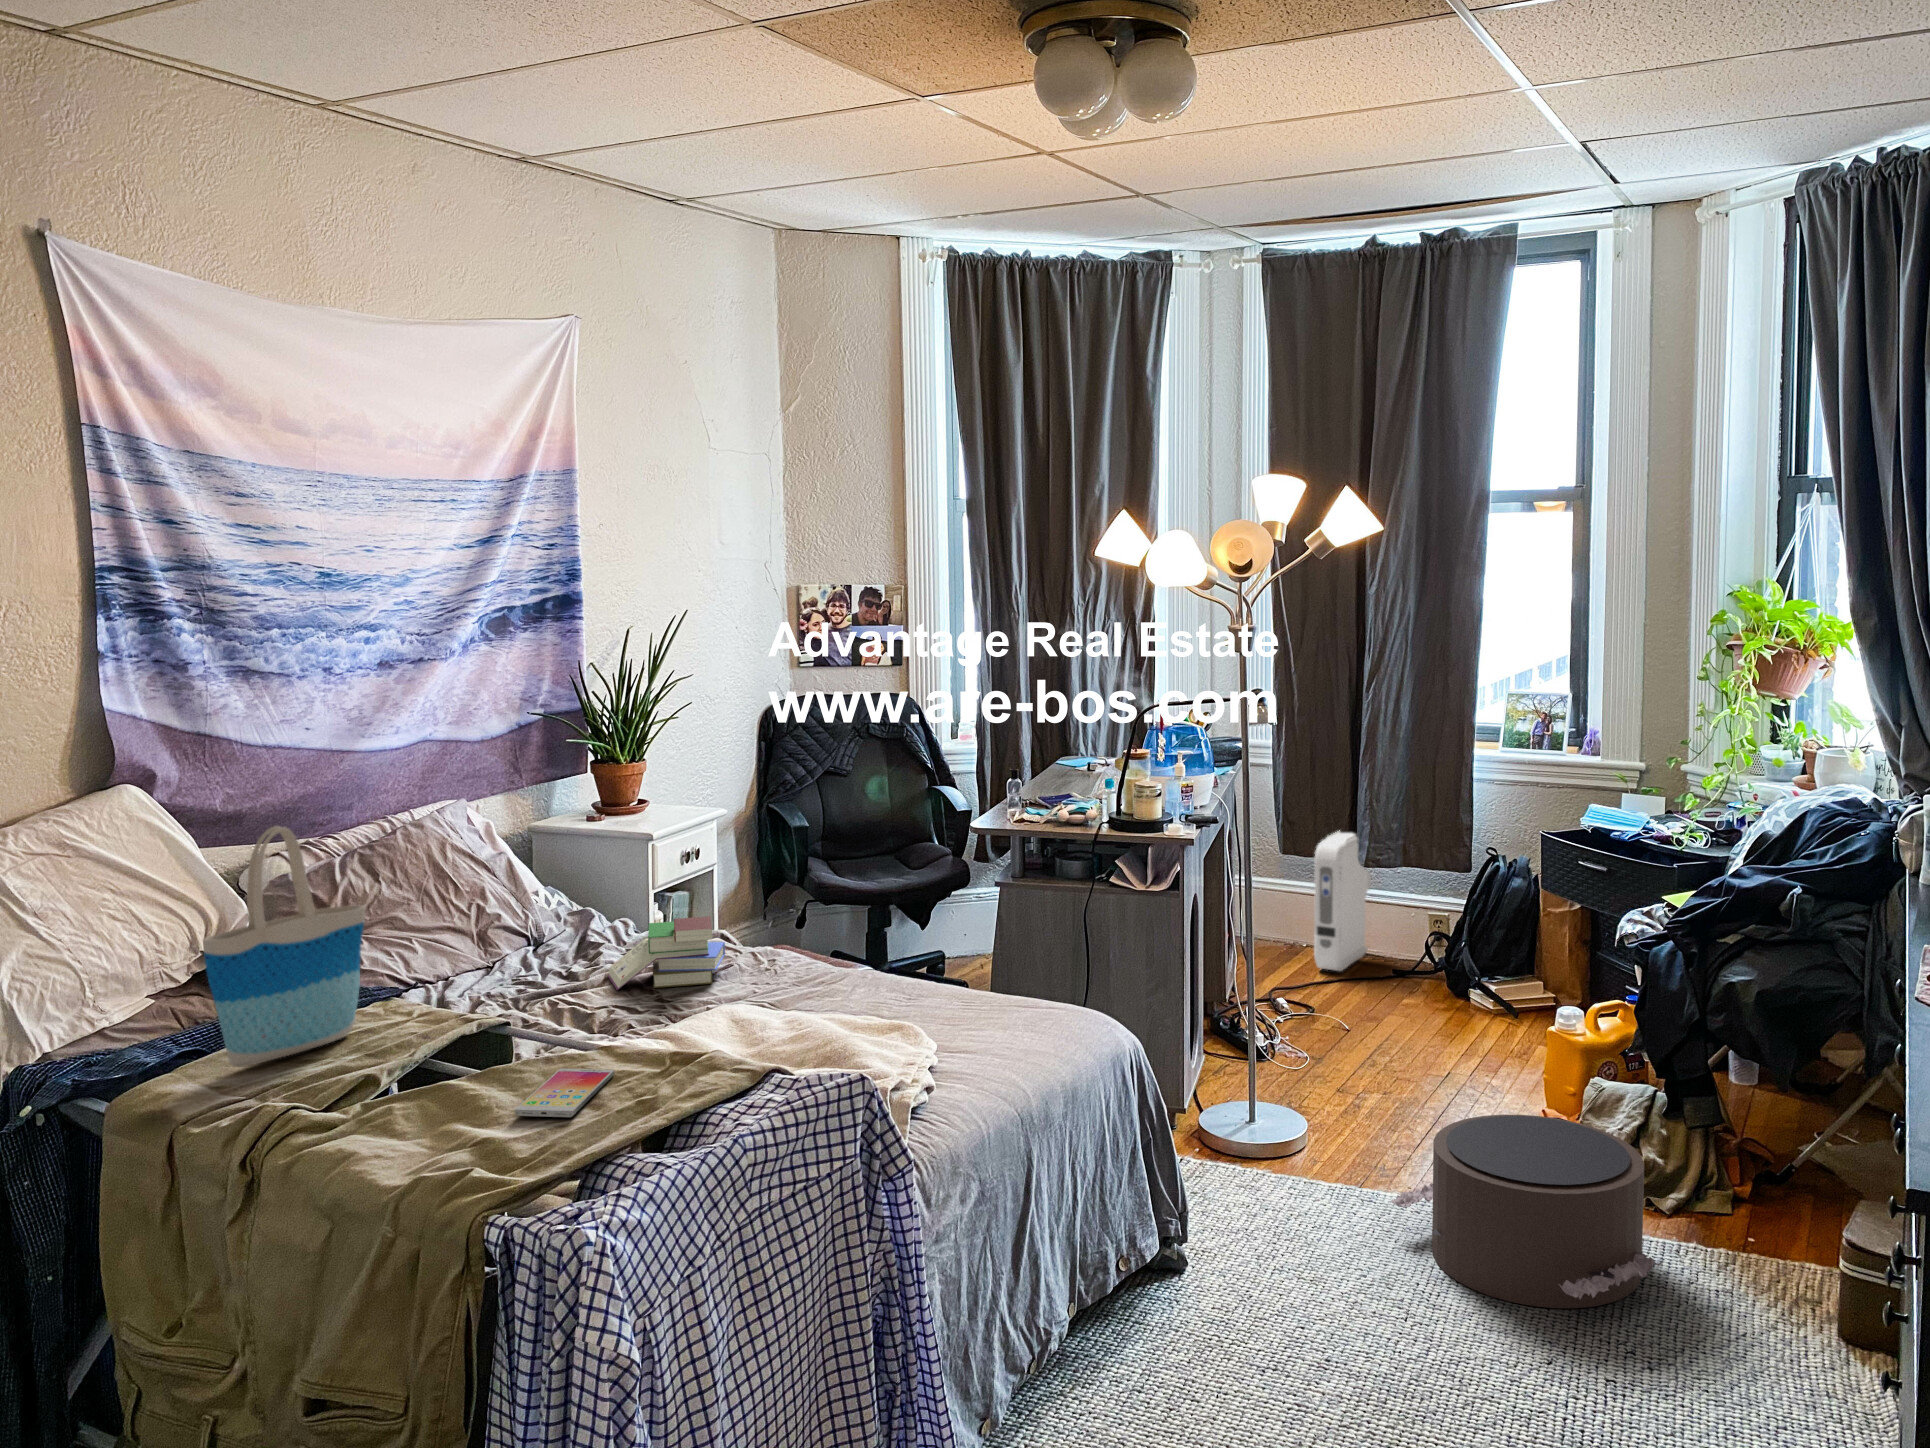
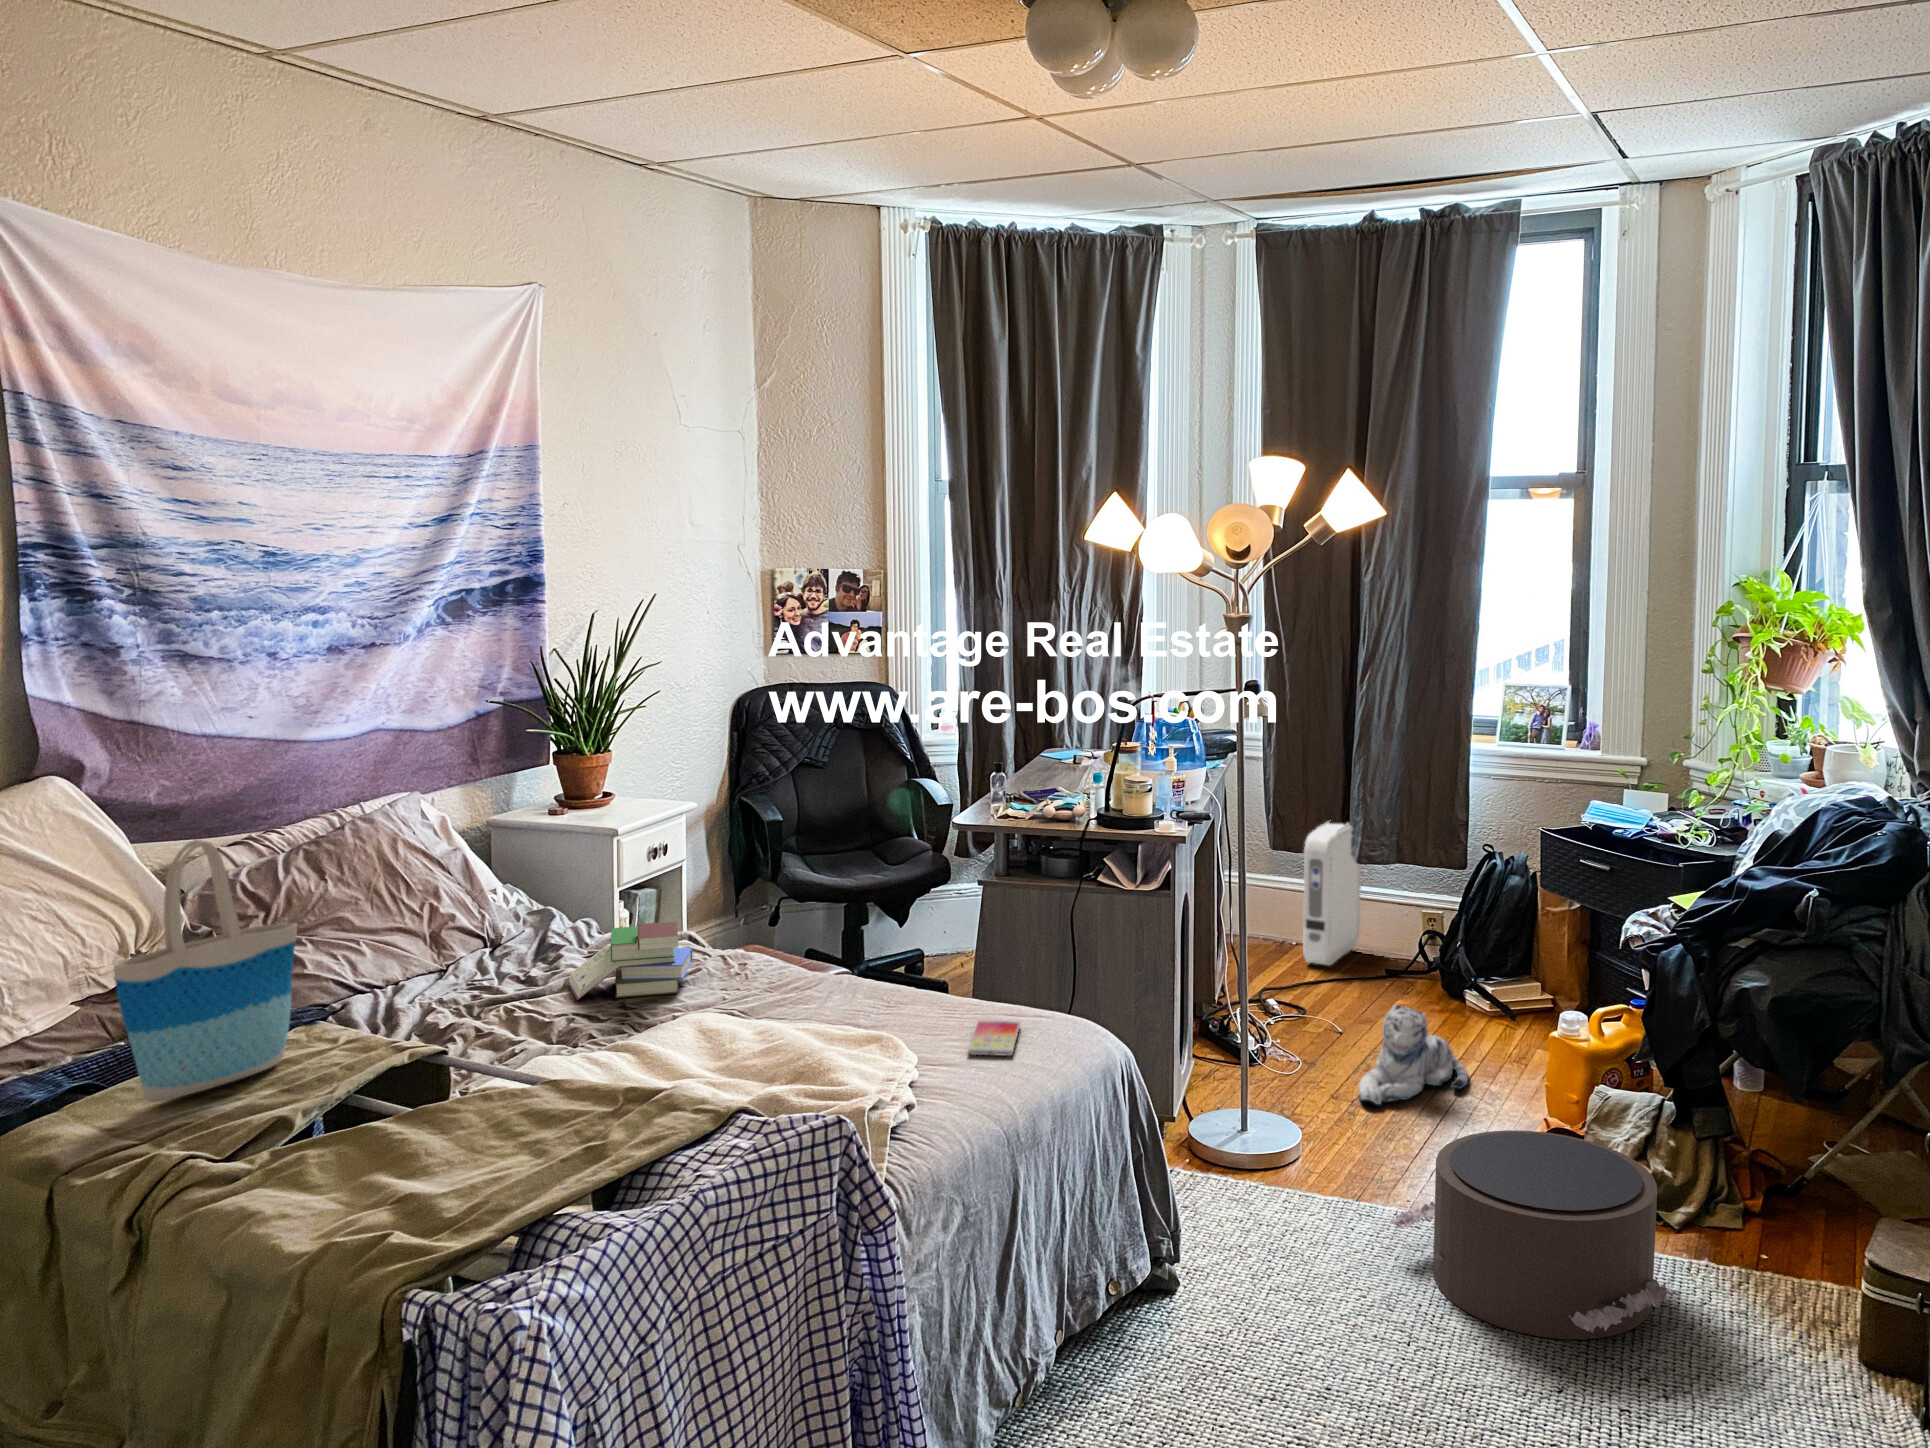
plush toy: none [1365,1002,1473,1099] -> present [1359,1004,1468,1105]
smartphone: present [515,1069,615,1117] -> present [968,1020,1020,1056]

